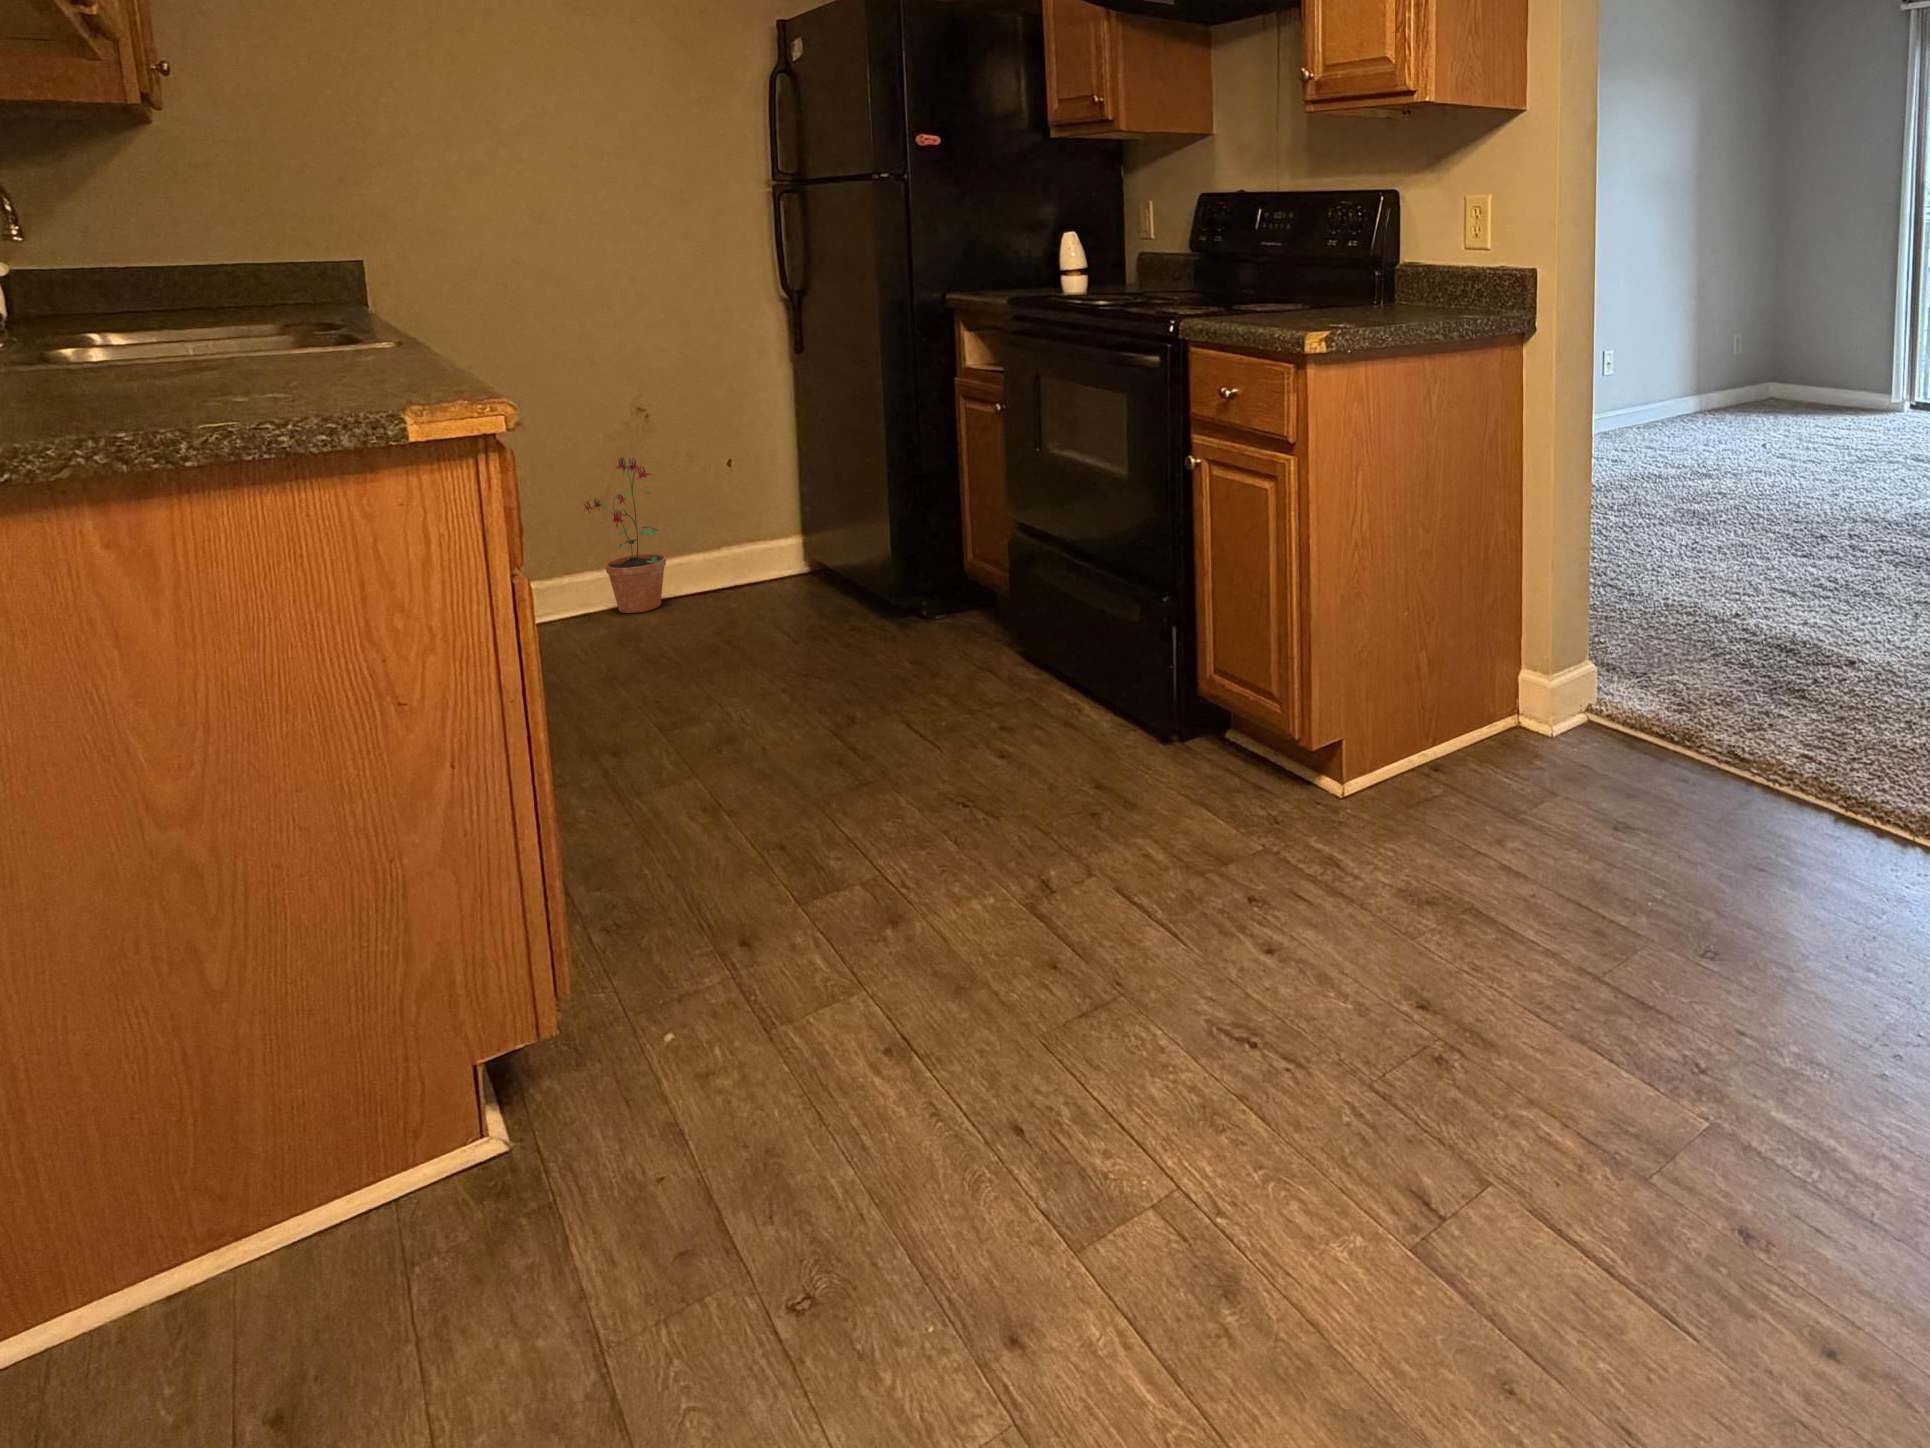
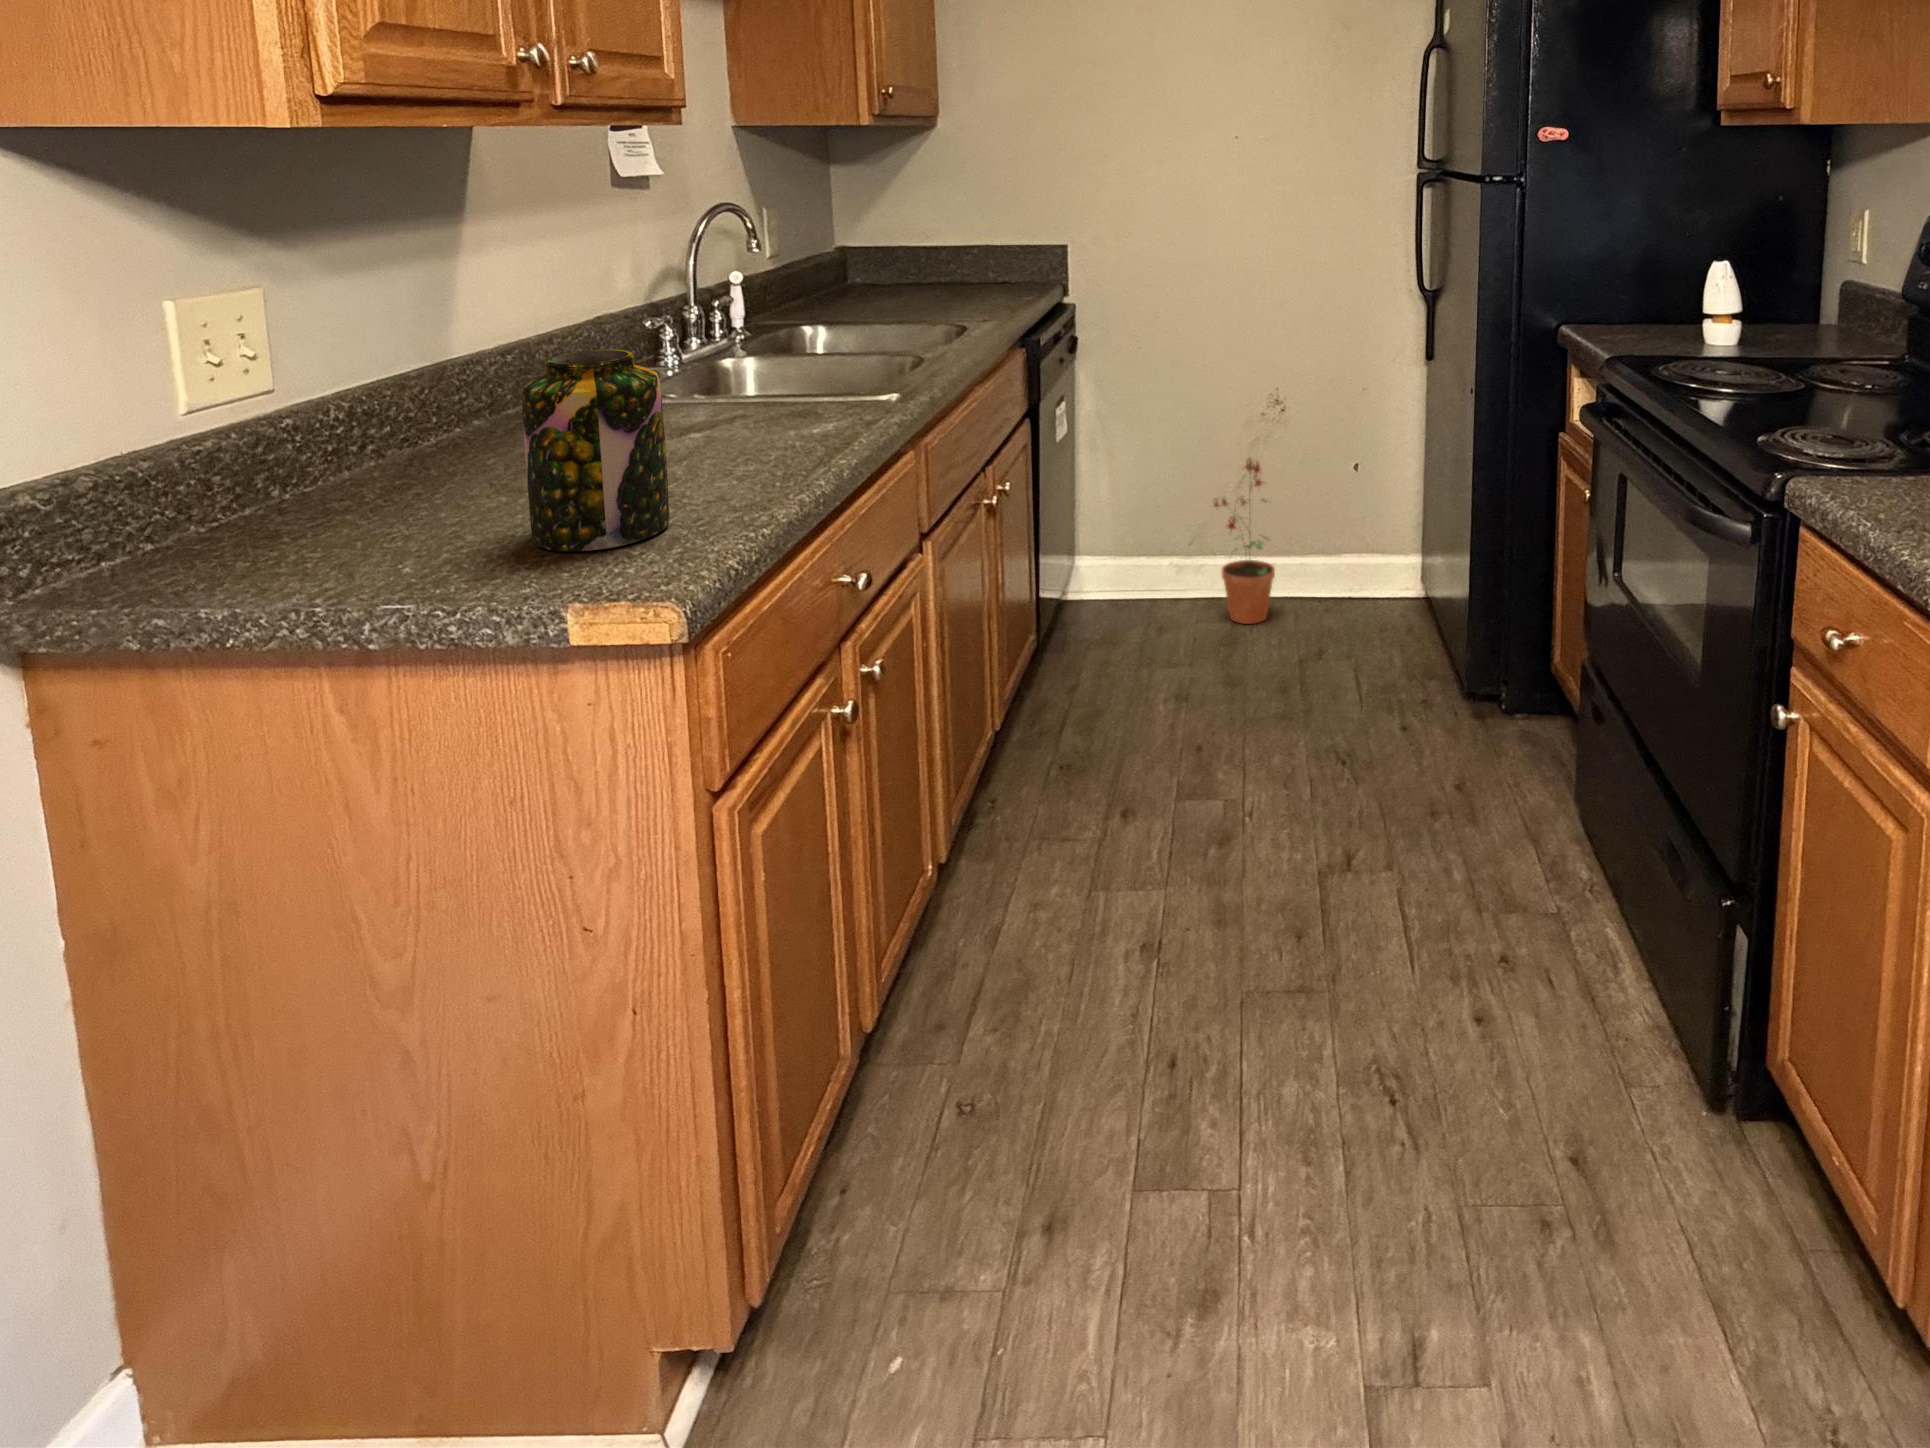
jar: none [210,236,374,403] -> present [522,349,670,551]

